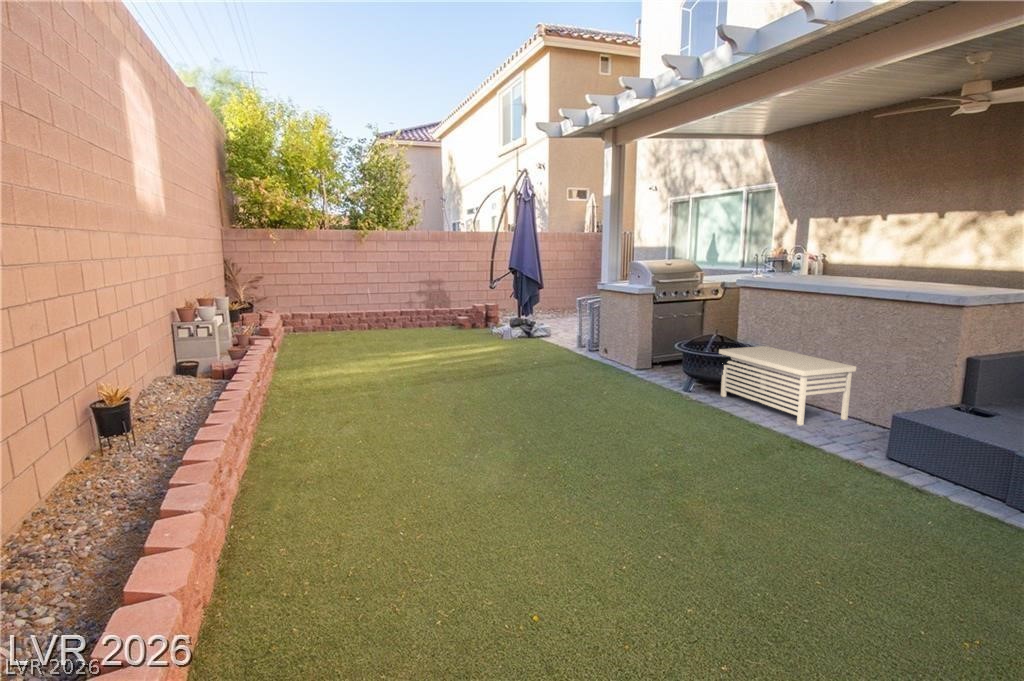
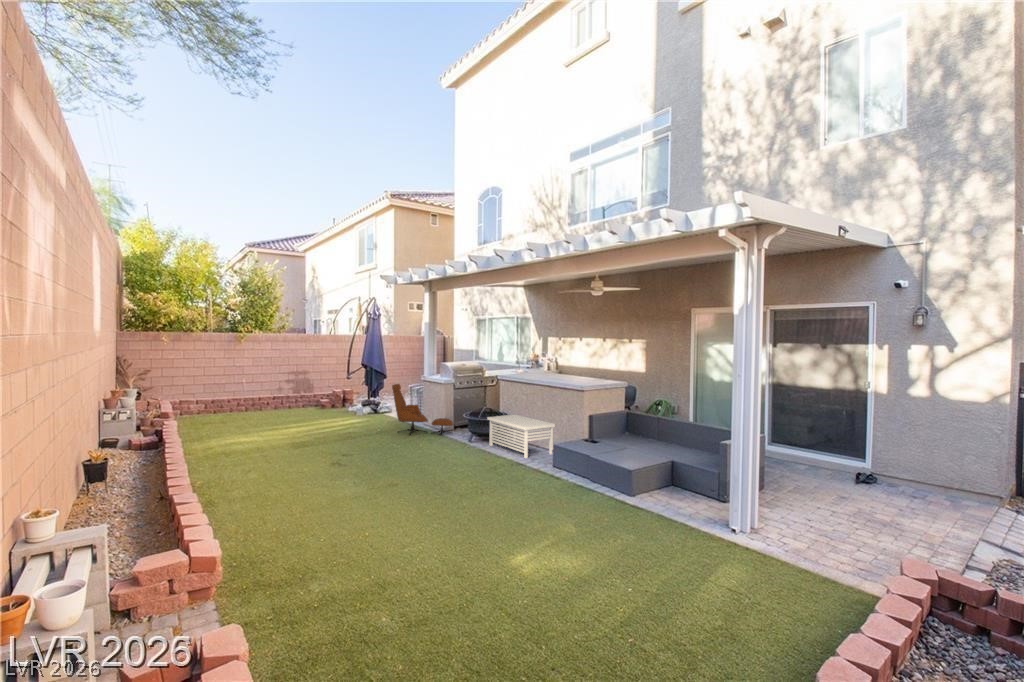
lounge chair: none [559,294,651,375] -> present [392,384,453,434]

